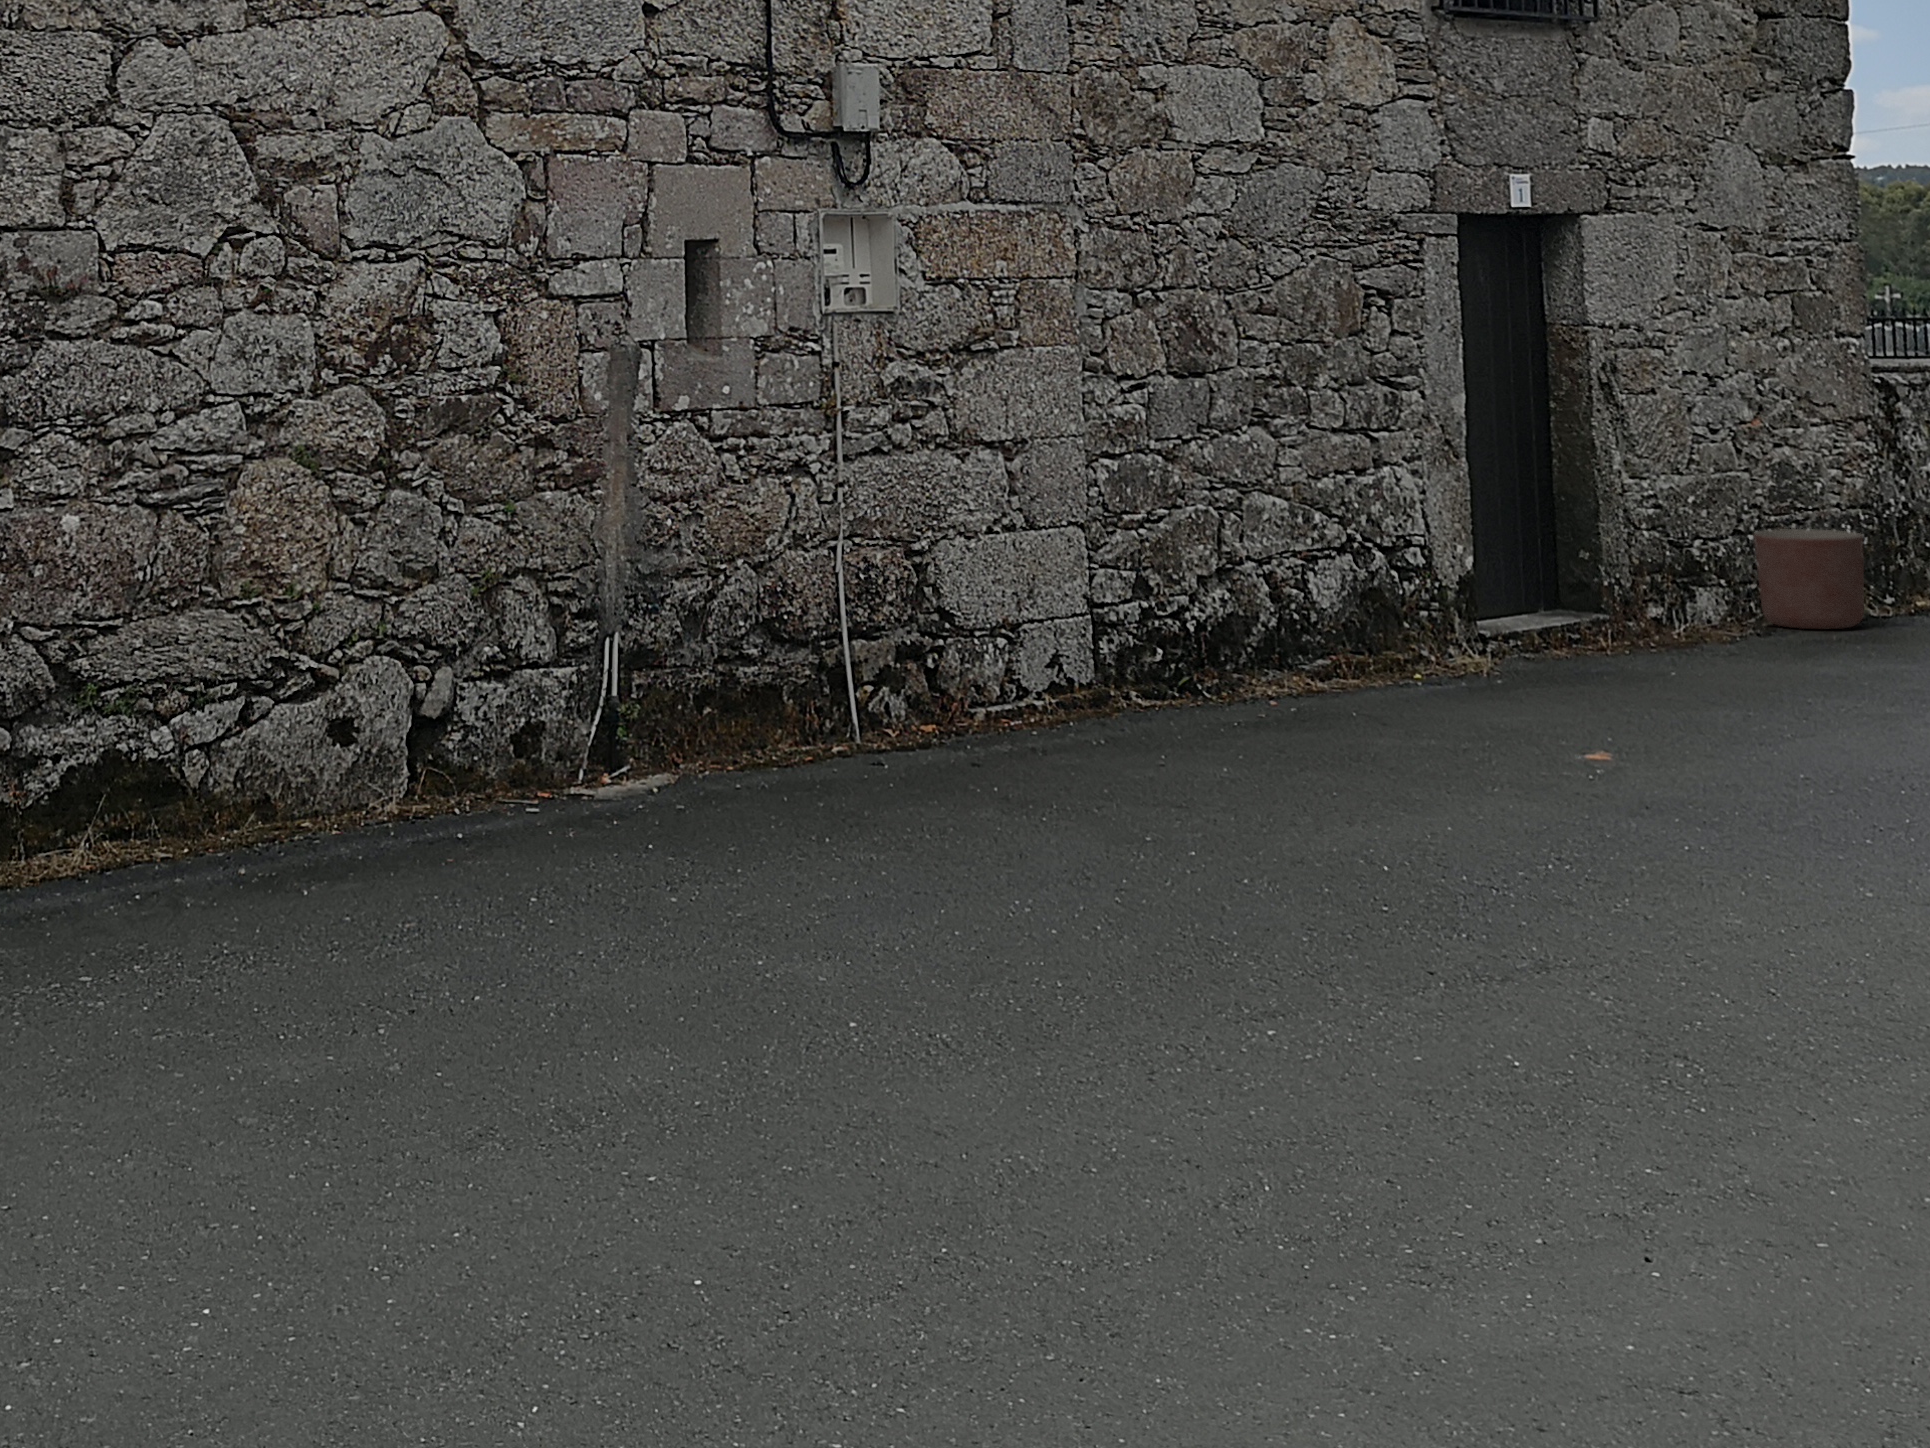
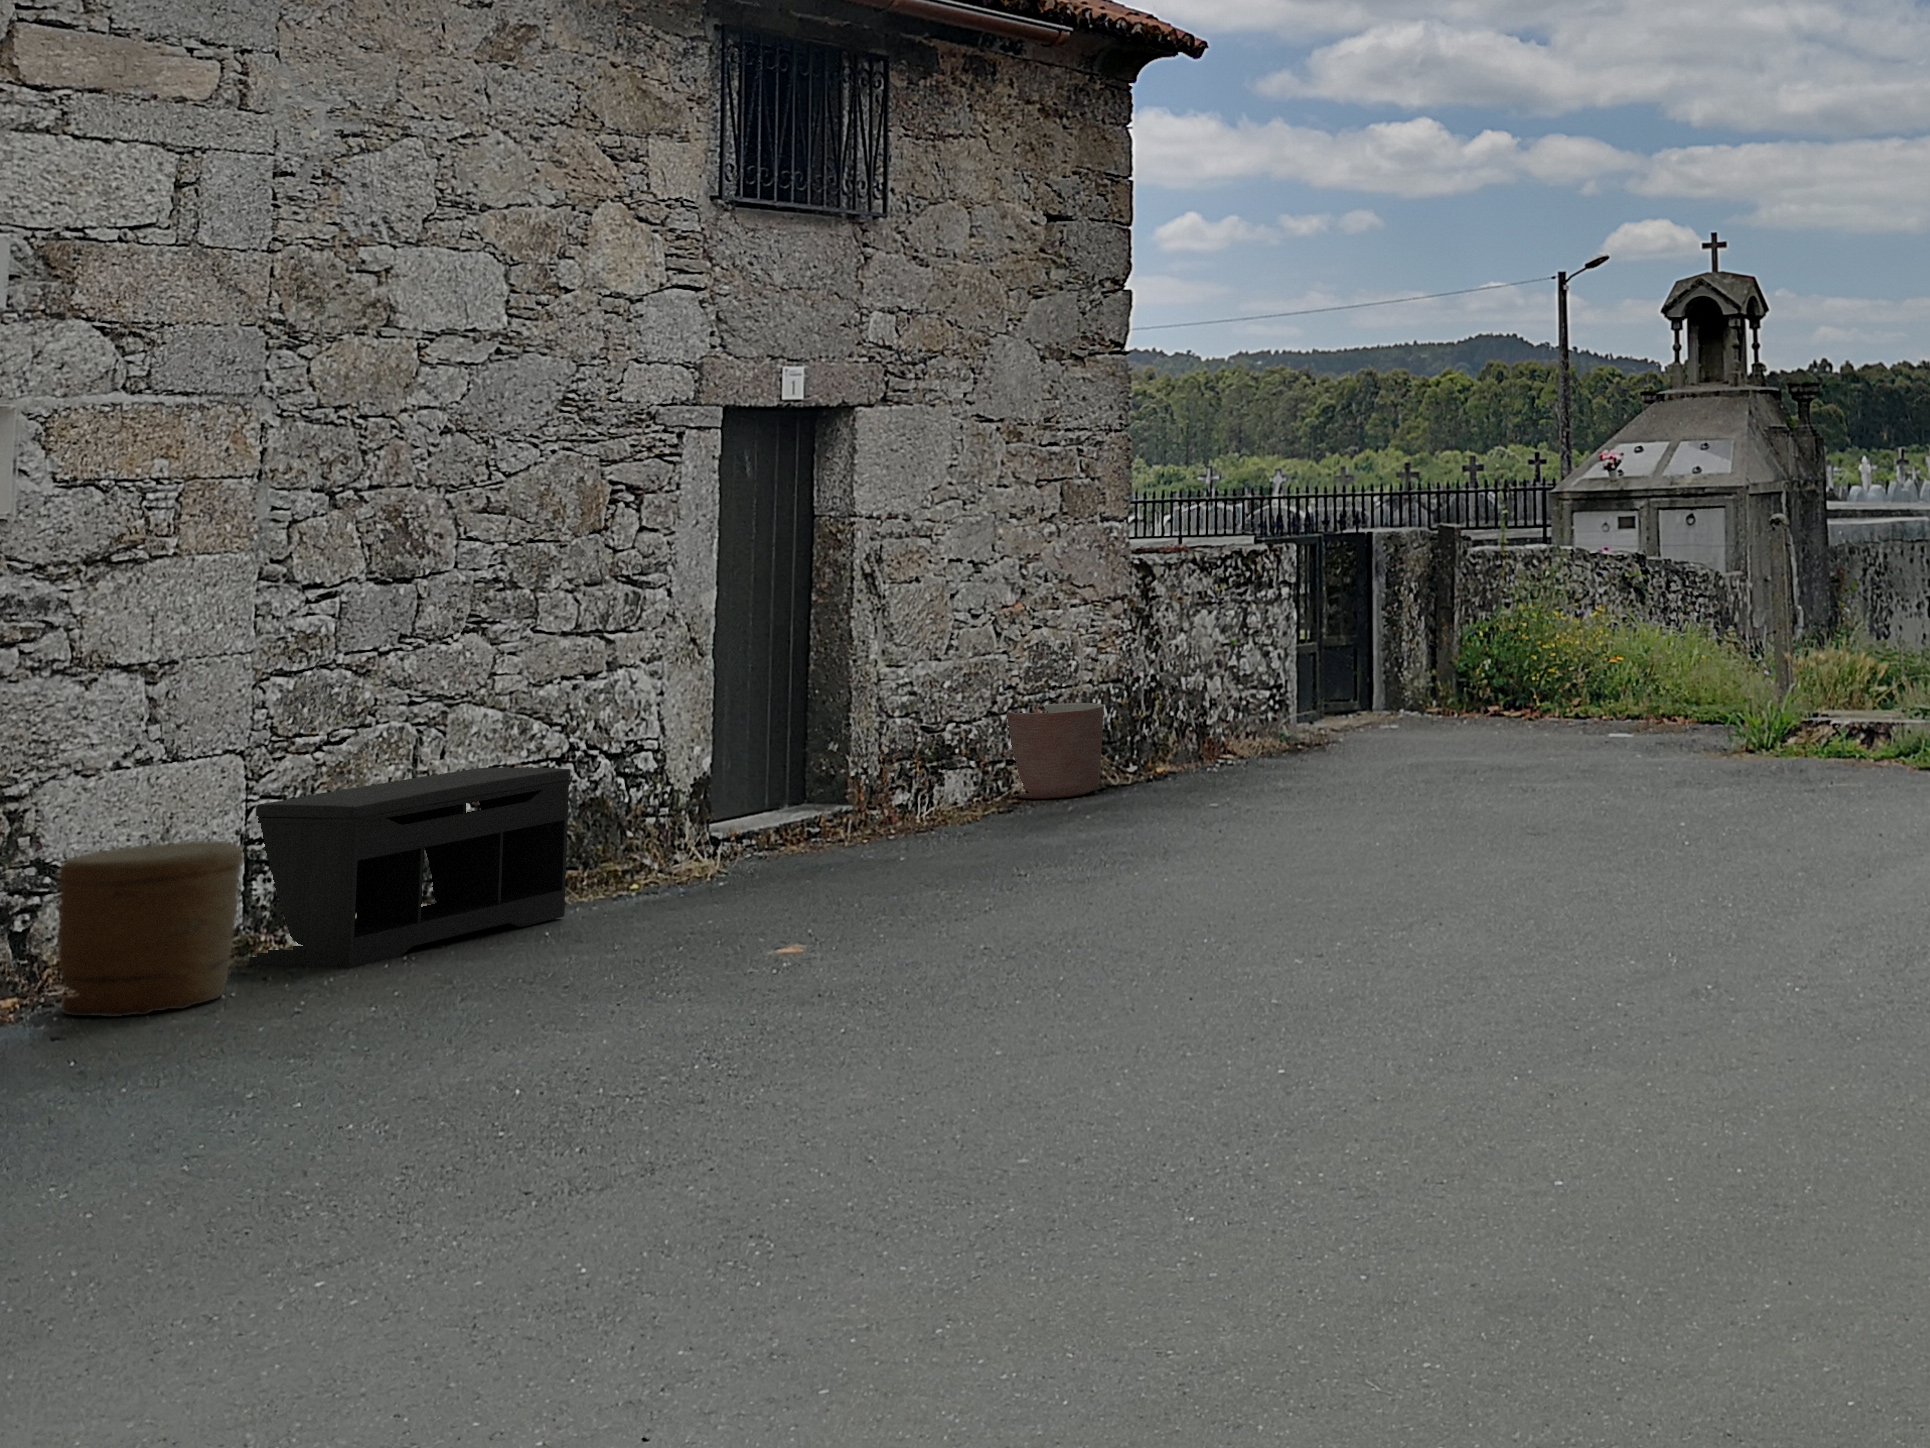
bench: none [1099,554,1364,731] -> present [249,767,571,969]
woven basket: none [961,601,1102,752] -> present [58,841,244,1017]

